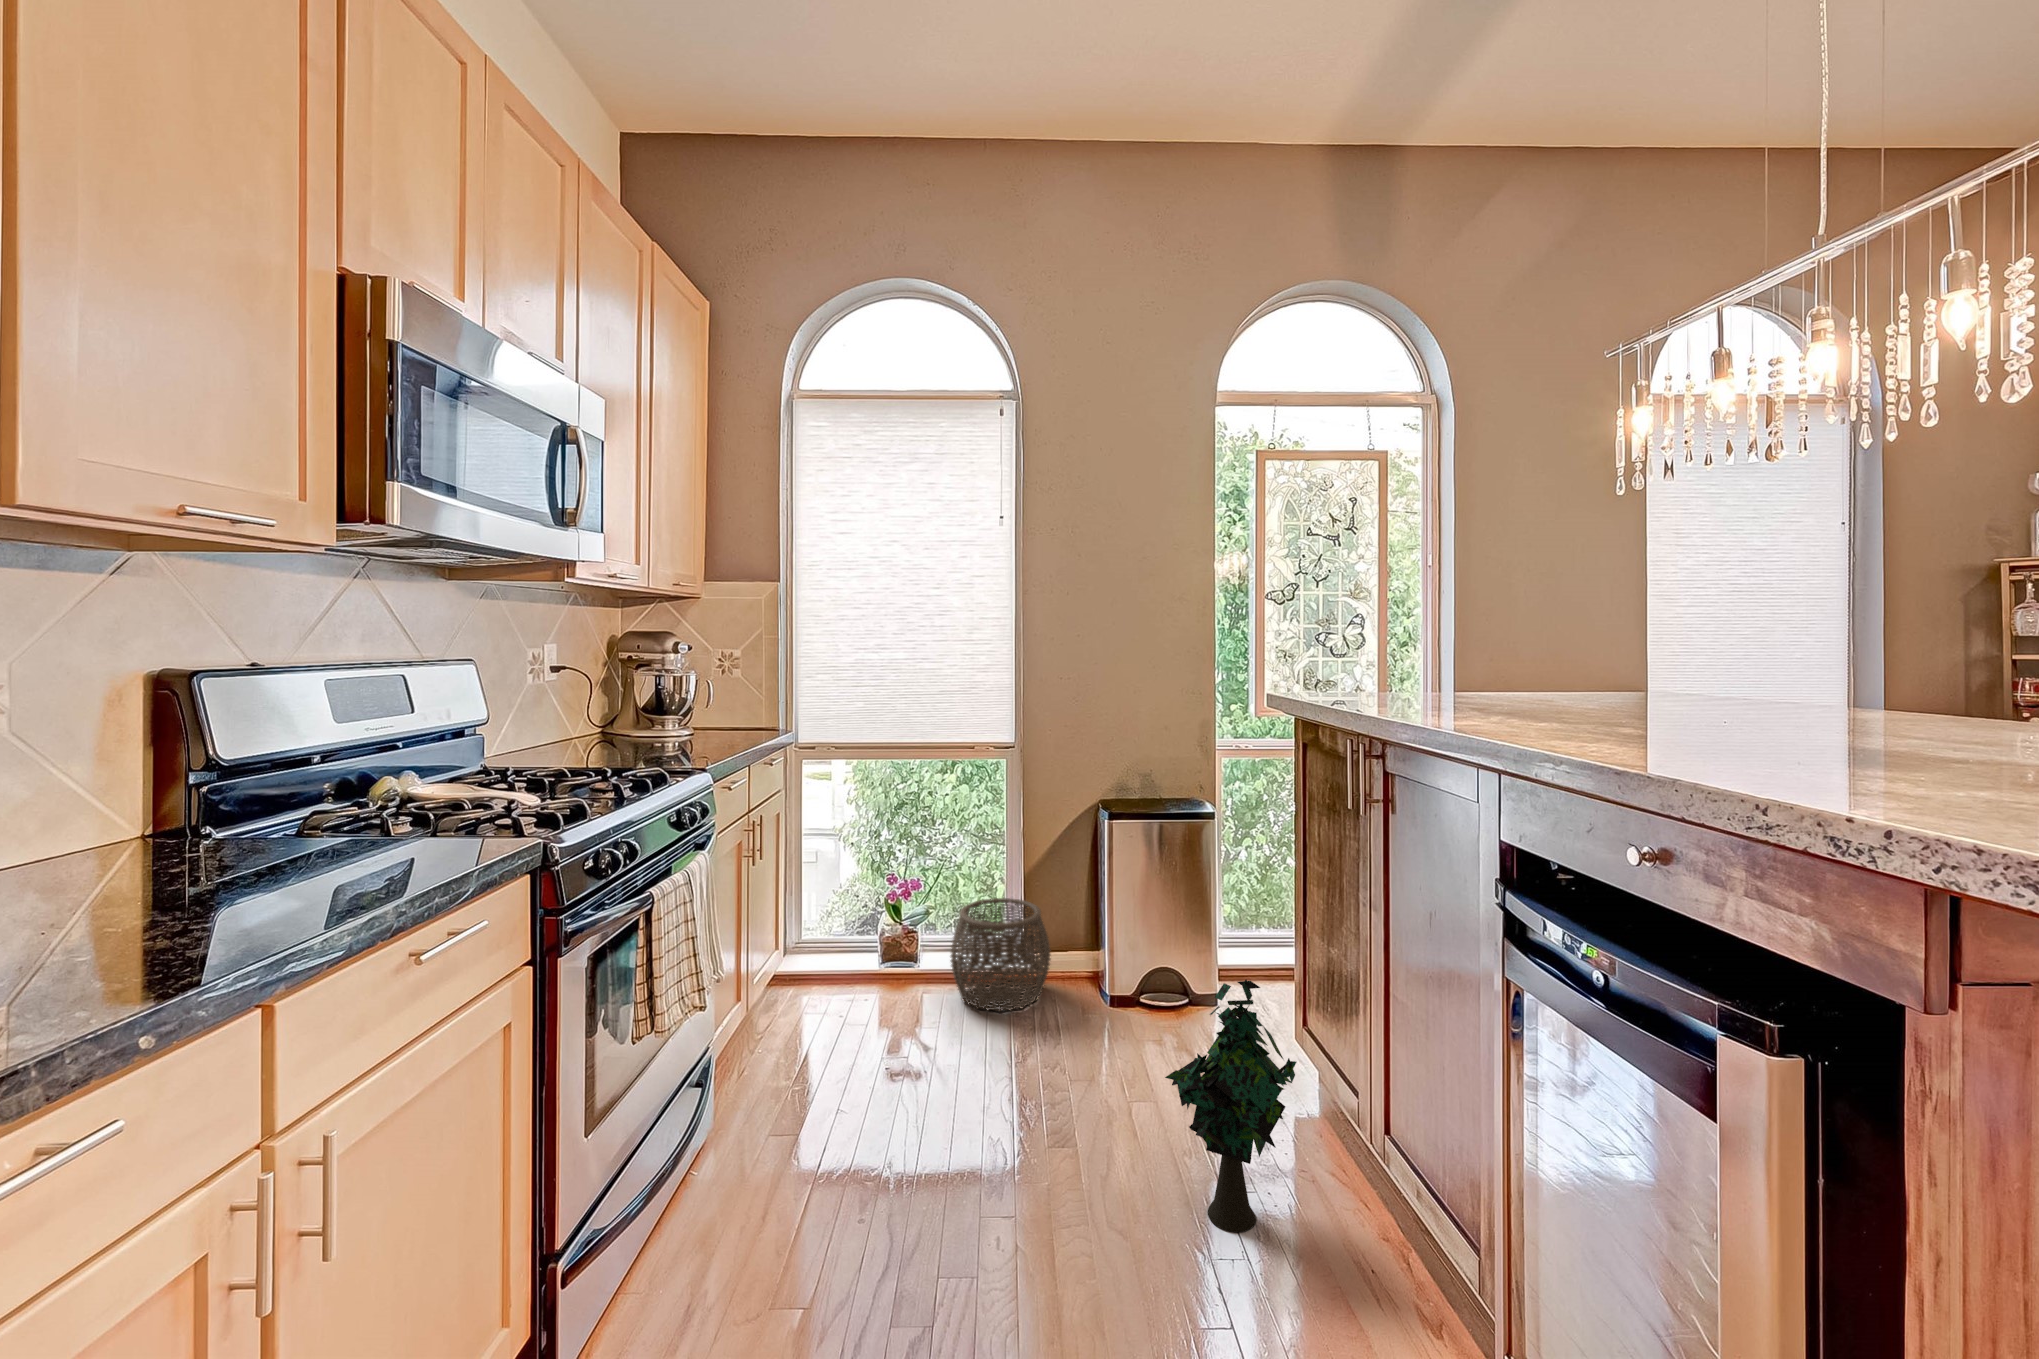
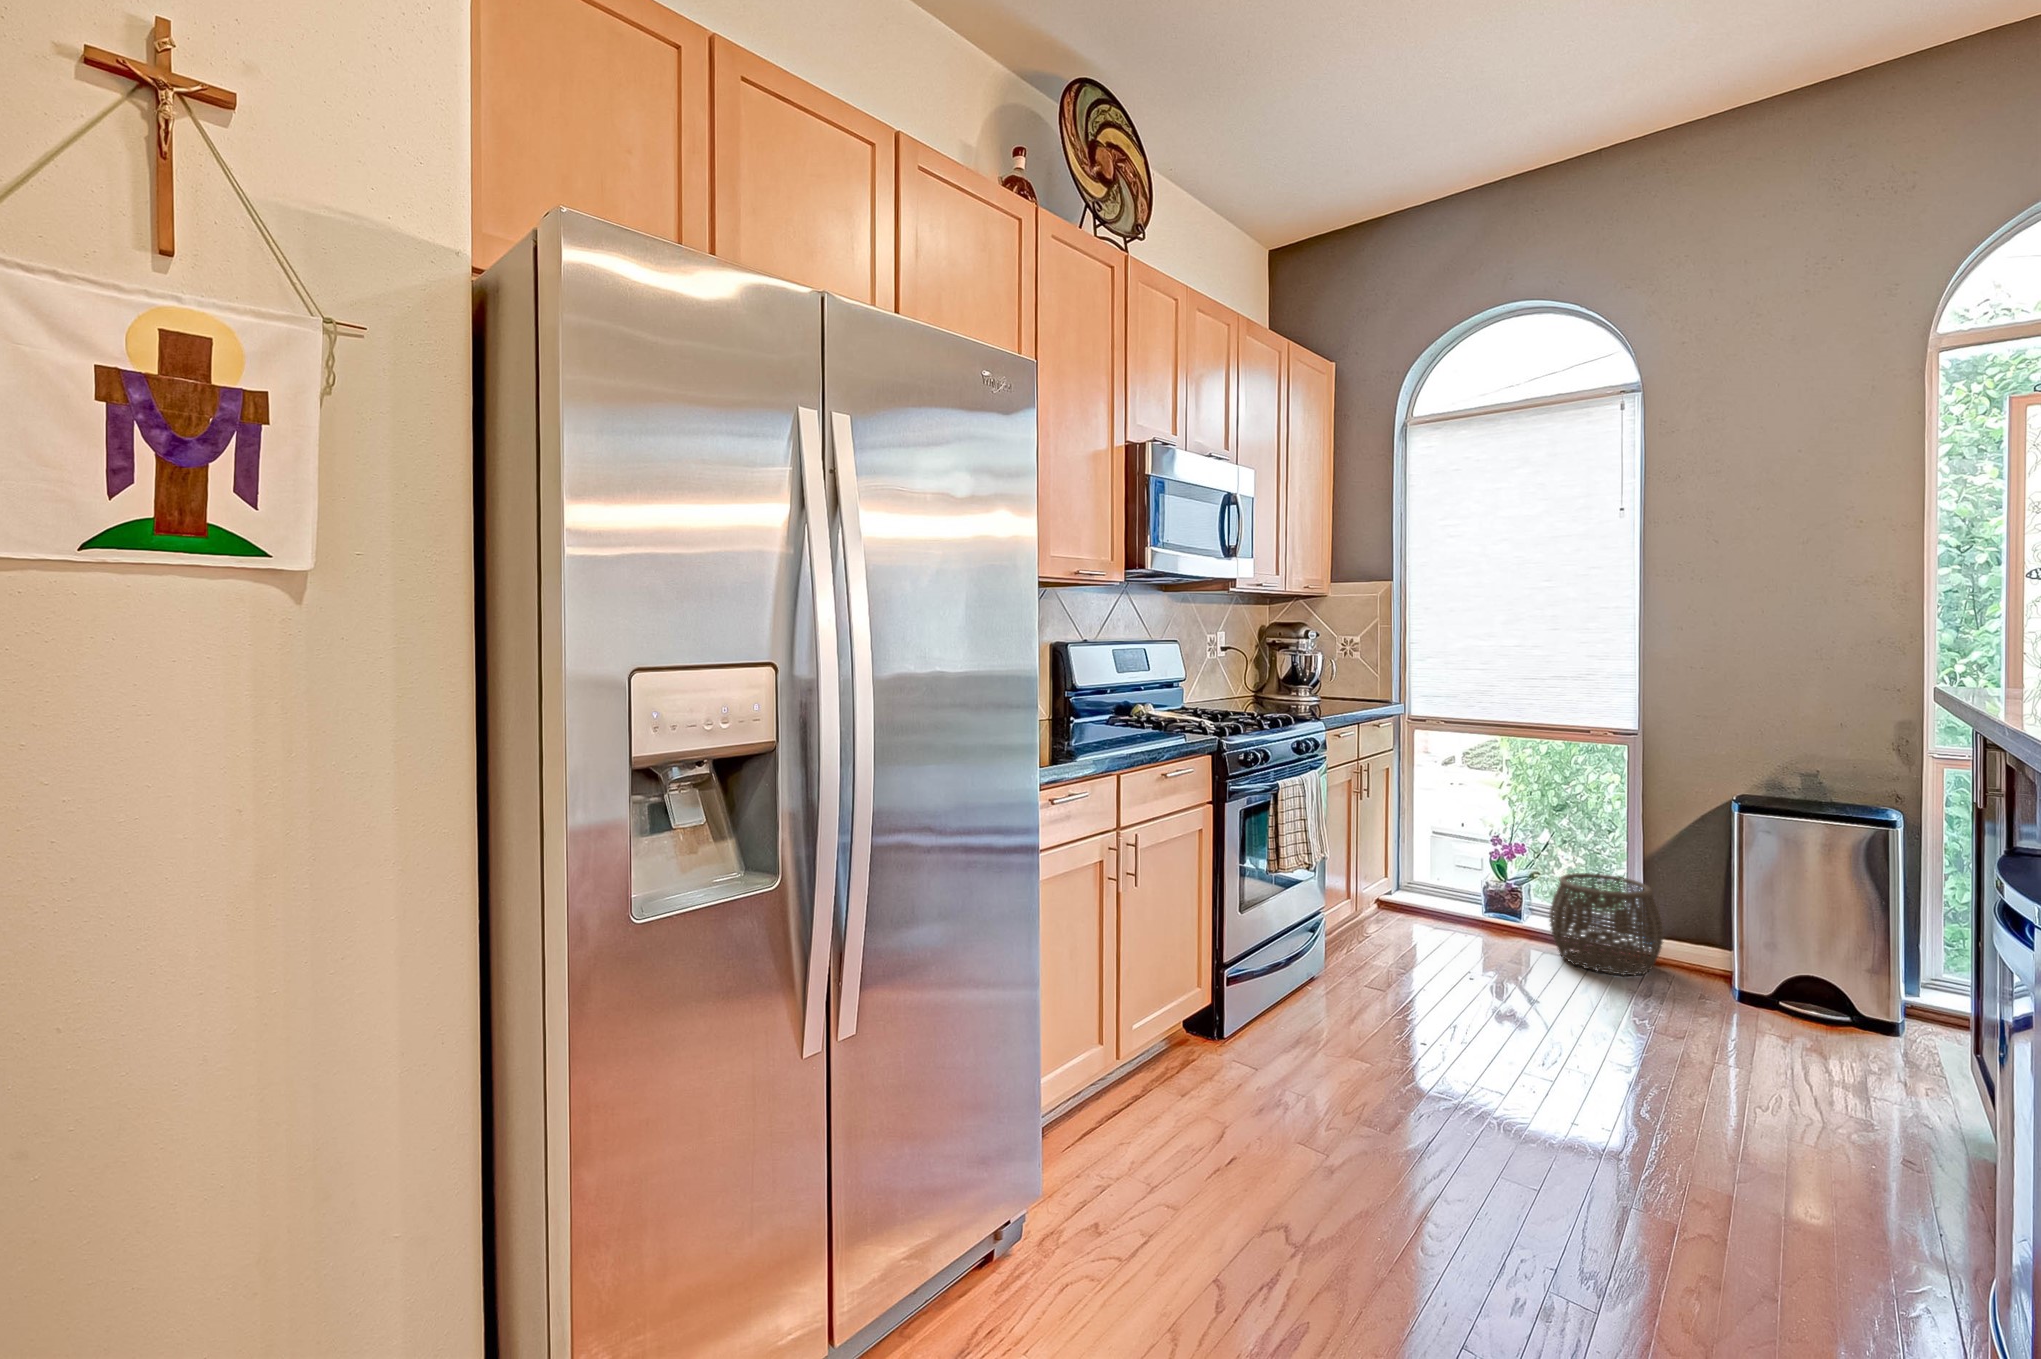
decorative plant: present [1165,980,1296,1232] -> none [1693,936,1848,1148]

